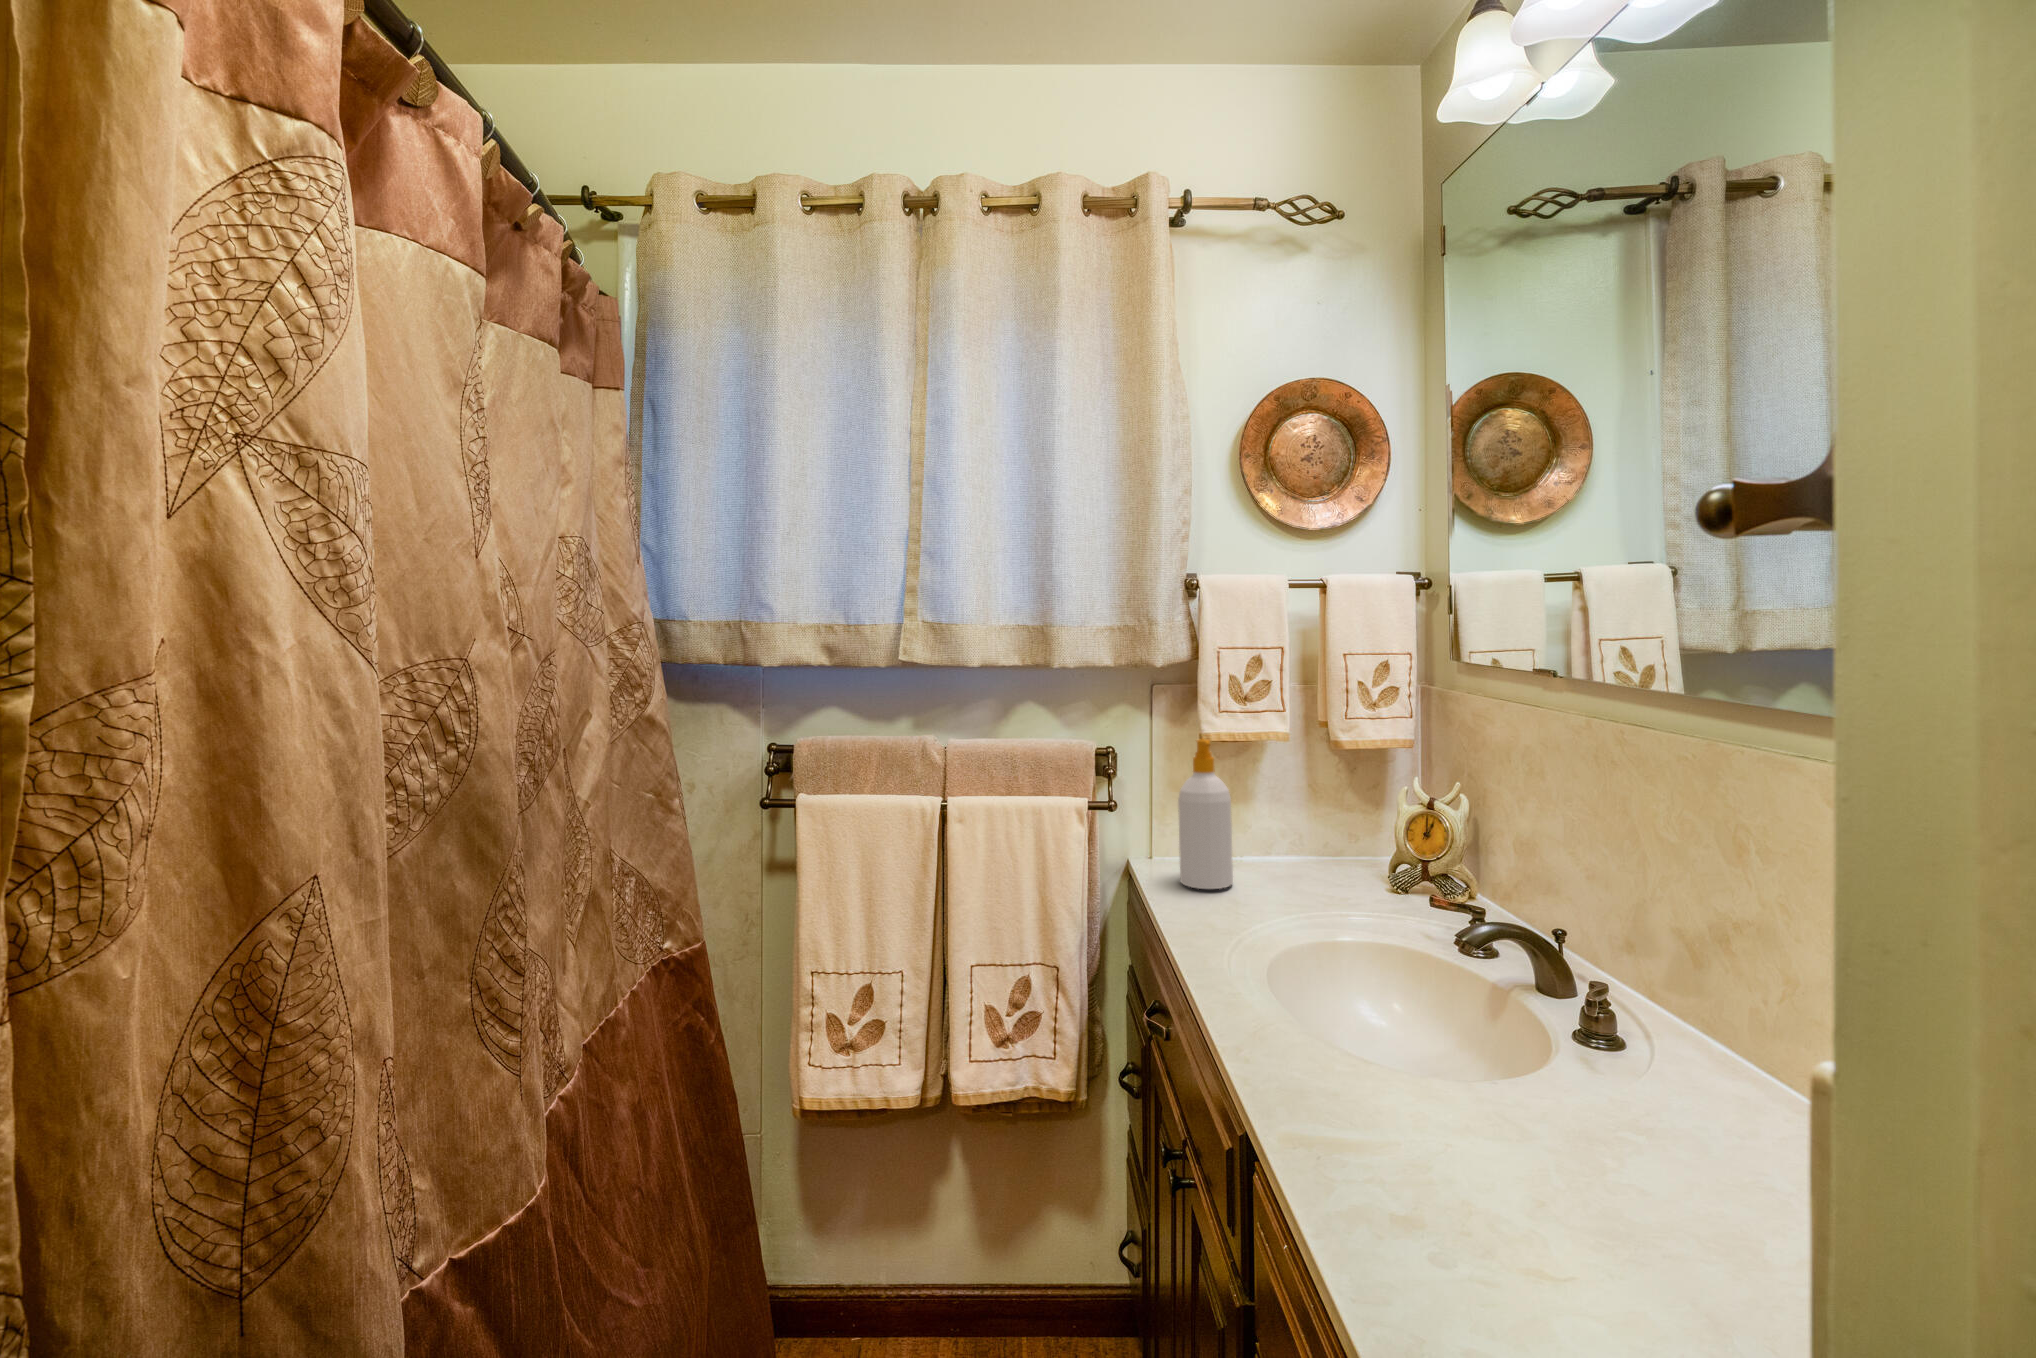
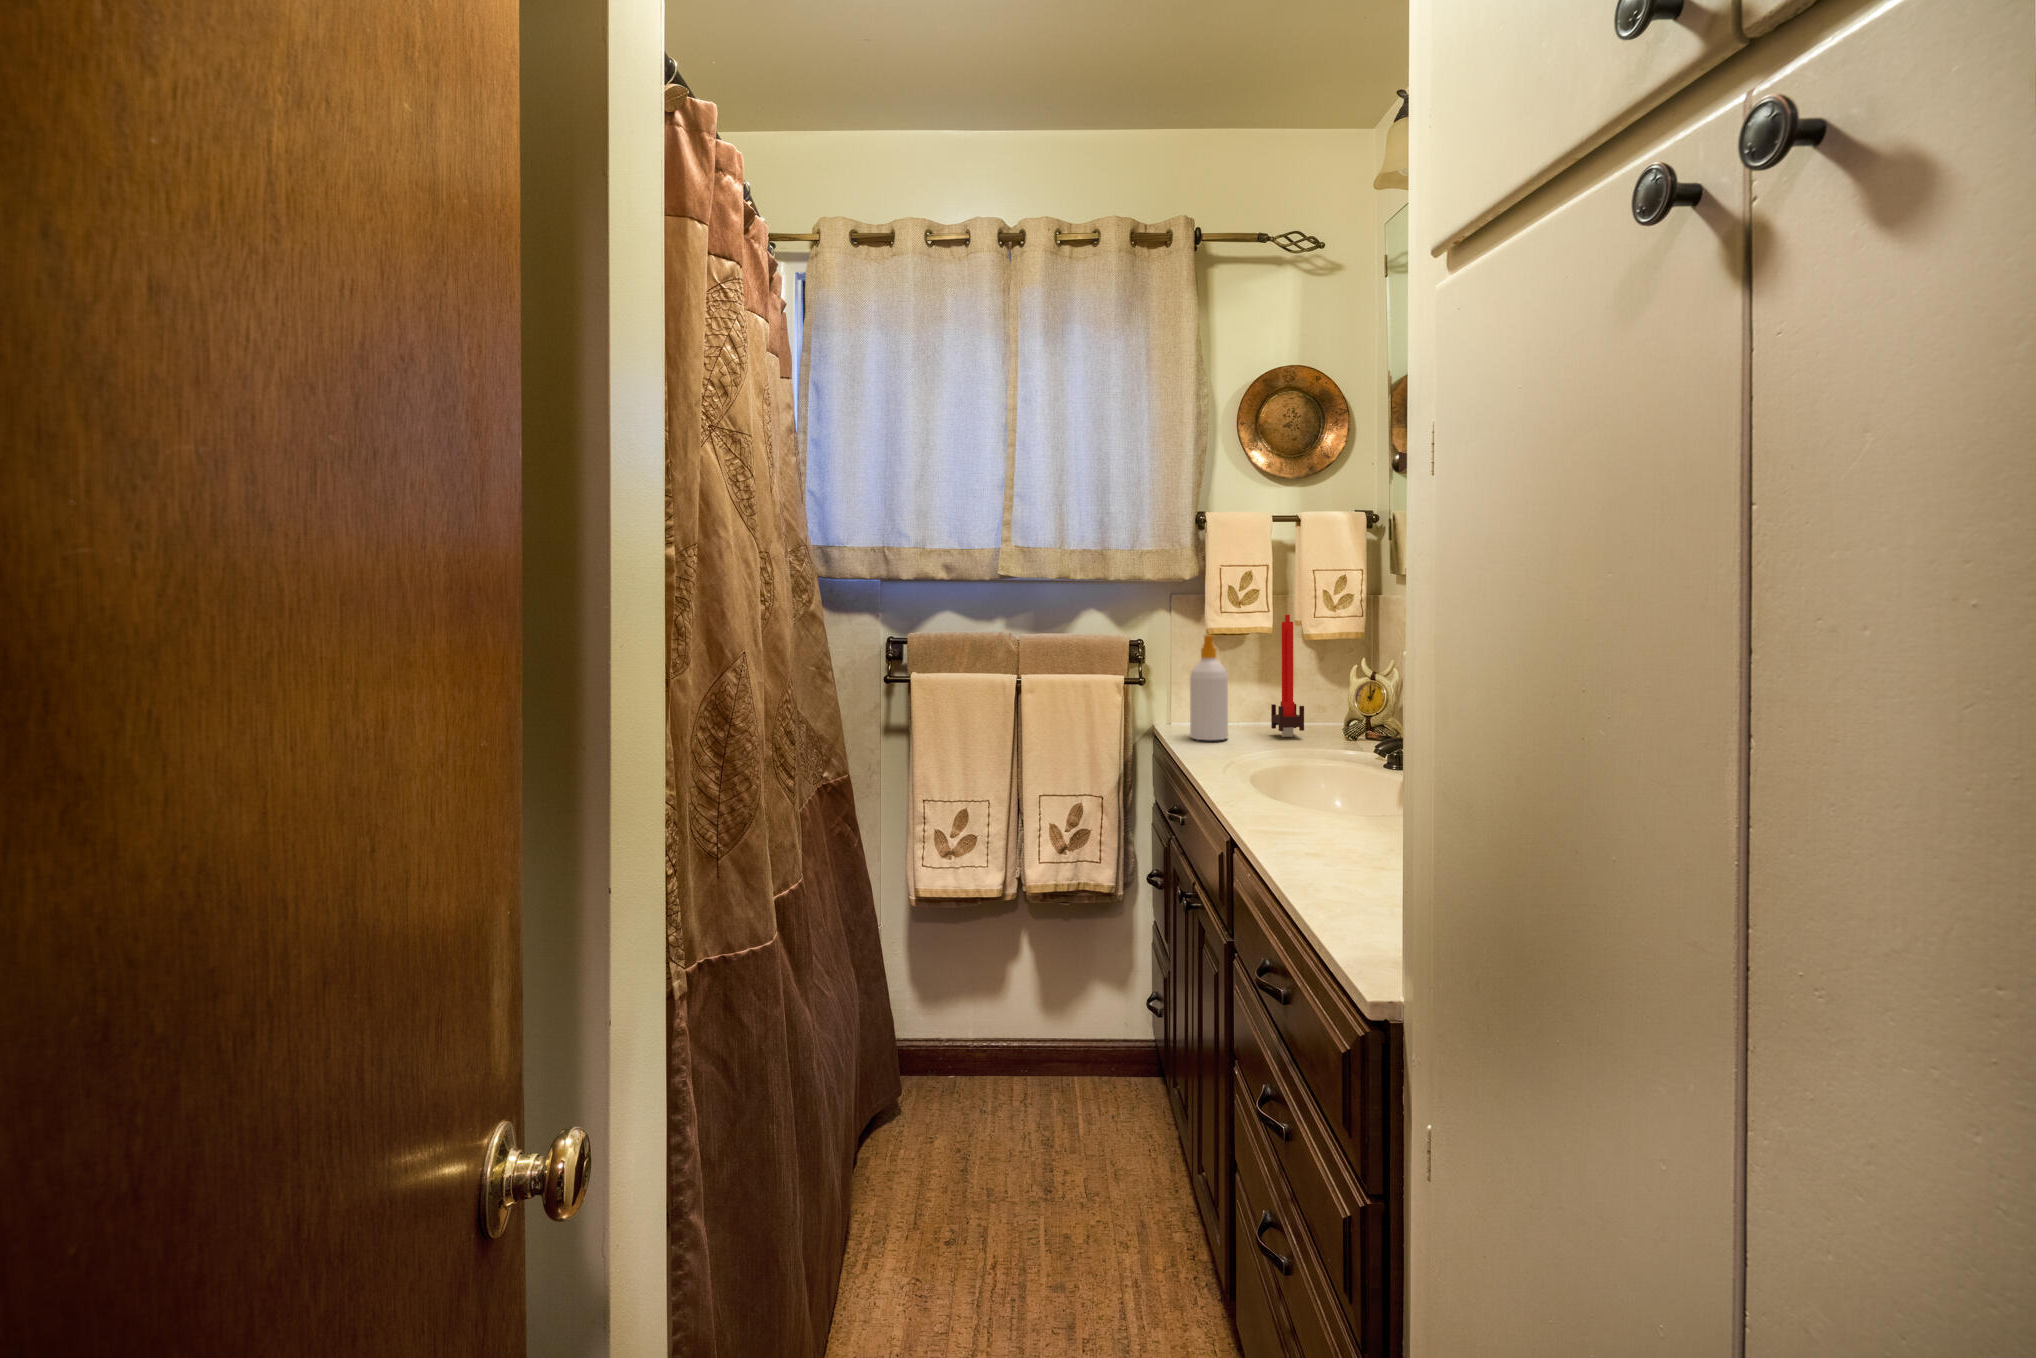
candle: none [1291,711,1339,880] -> present [1271,615,1304,737]

